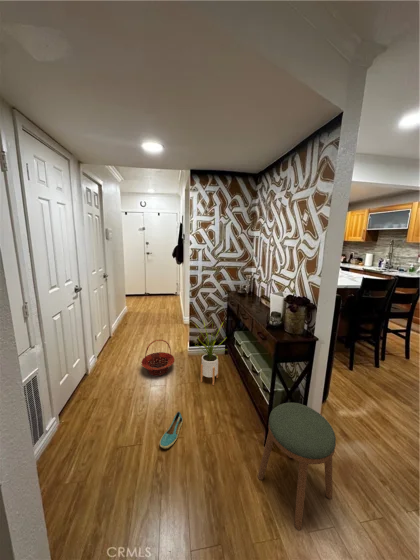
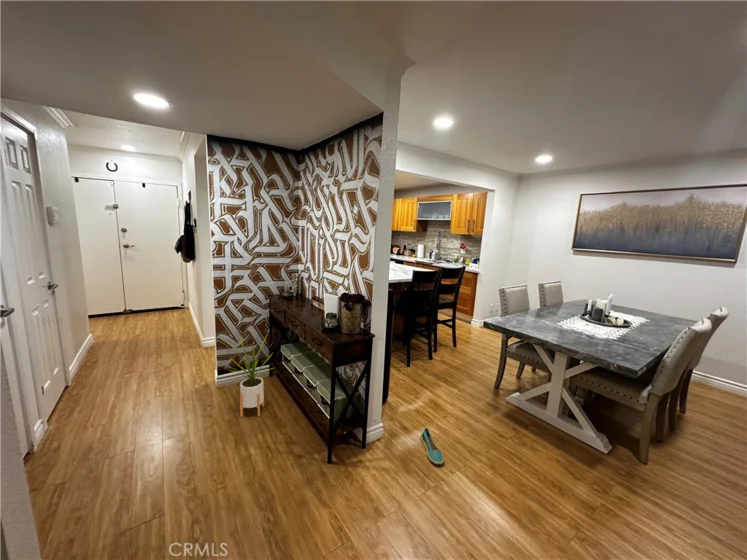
basket: present [141,340,175,376] -> none [141,372,198,426]
stool: present [258,403,336,530] -> none [323,404,394,524]
shoe: present [160,412,183,449] -> present [421,428,444,464]

